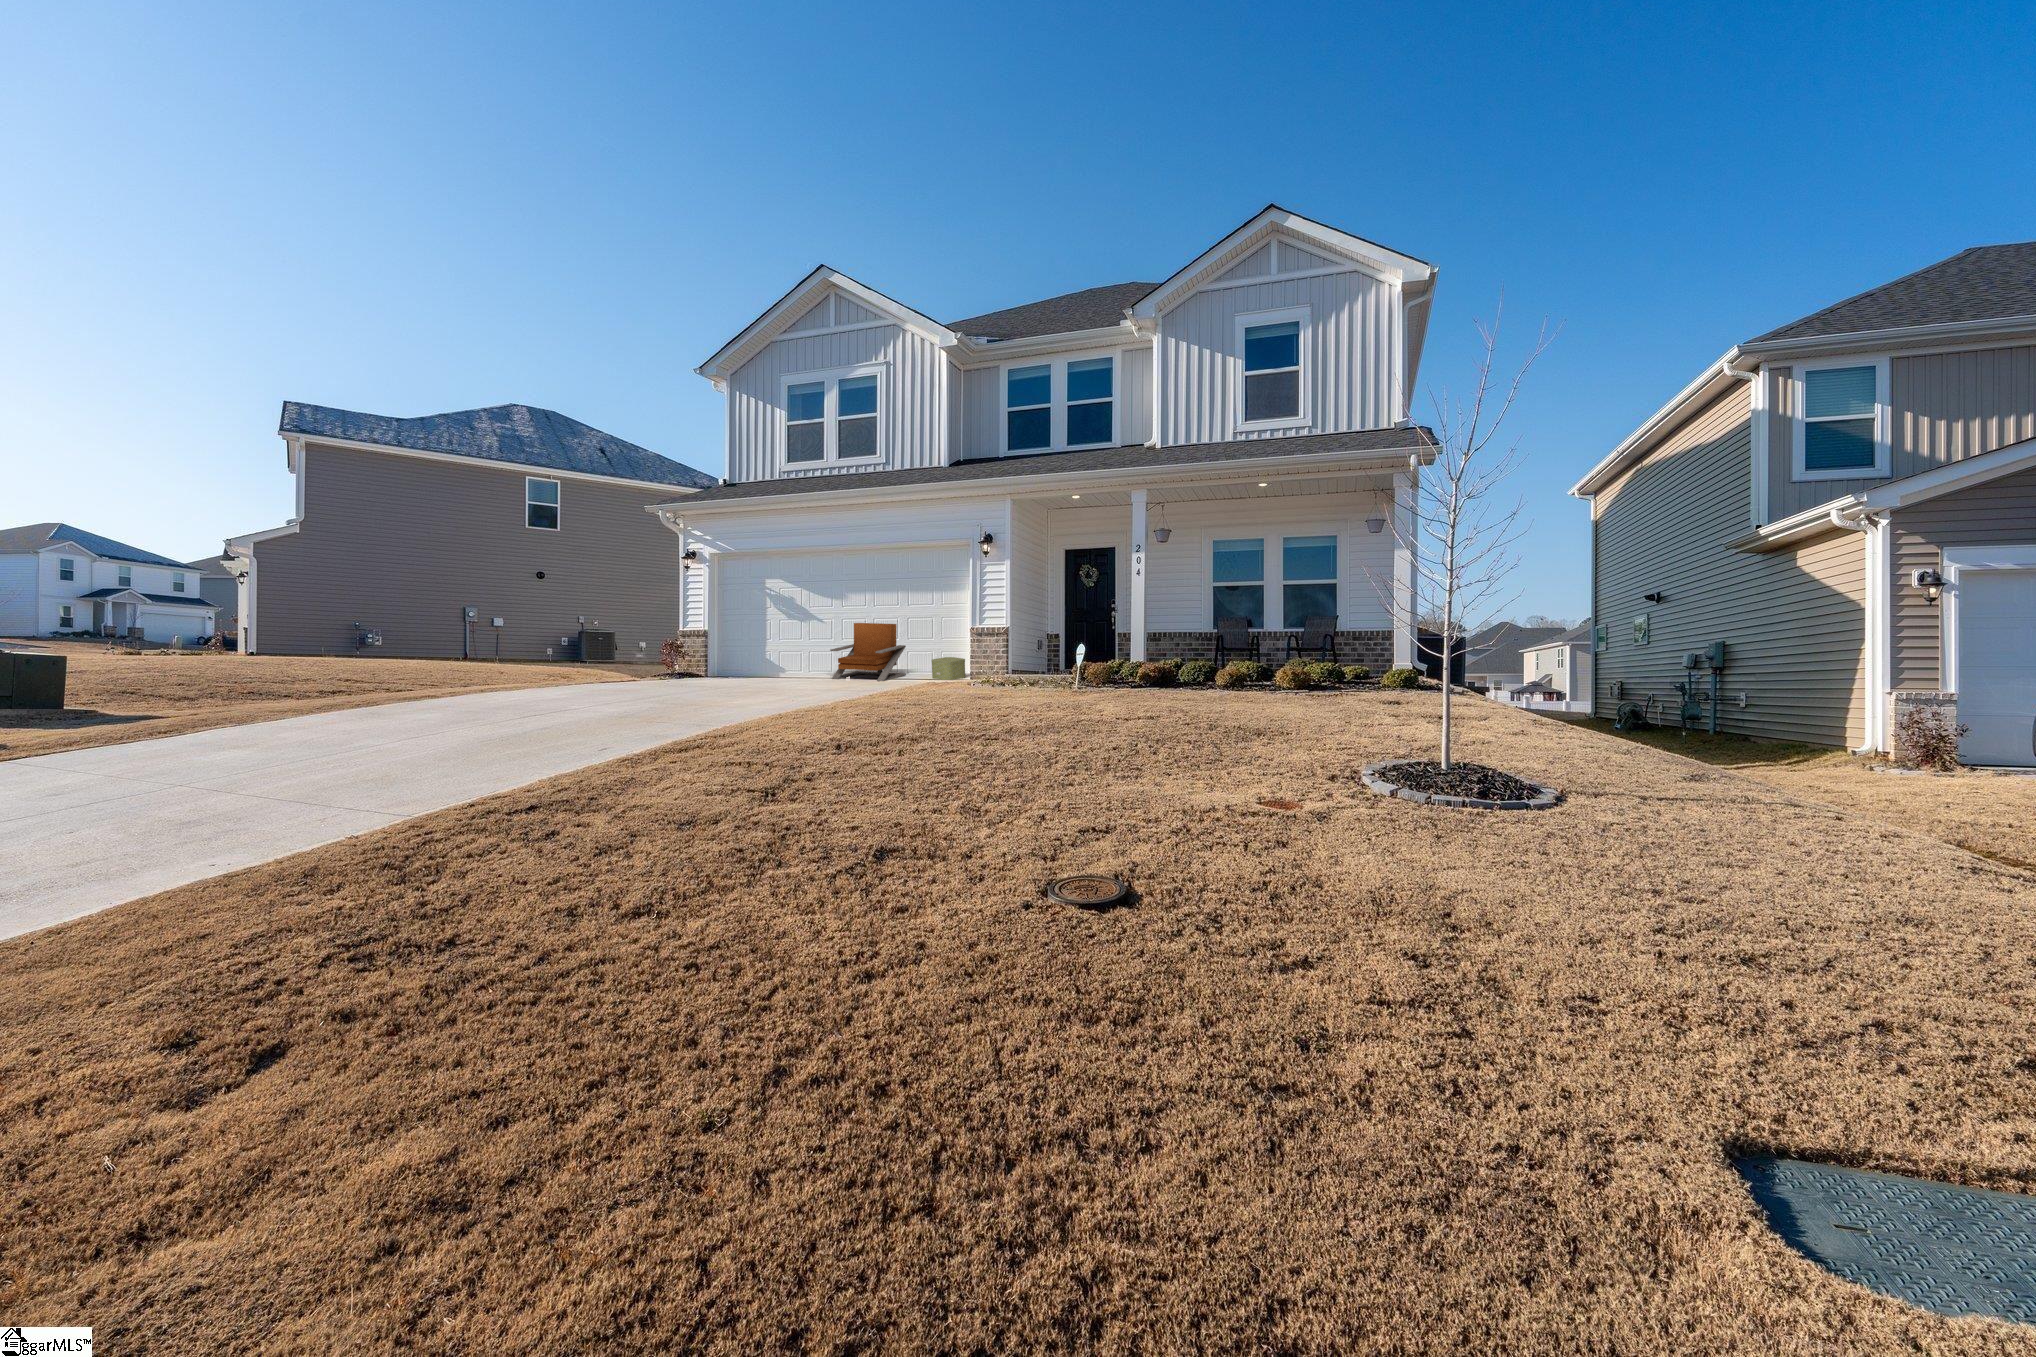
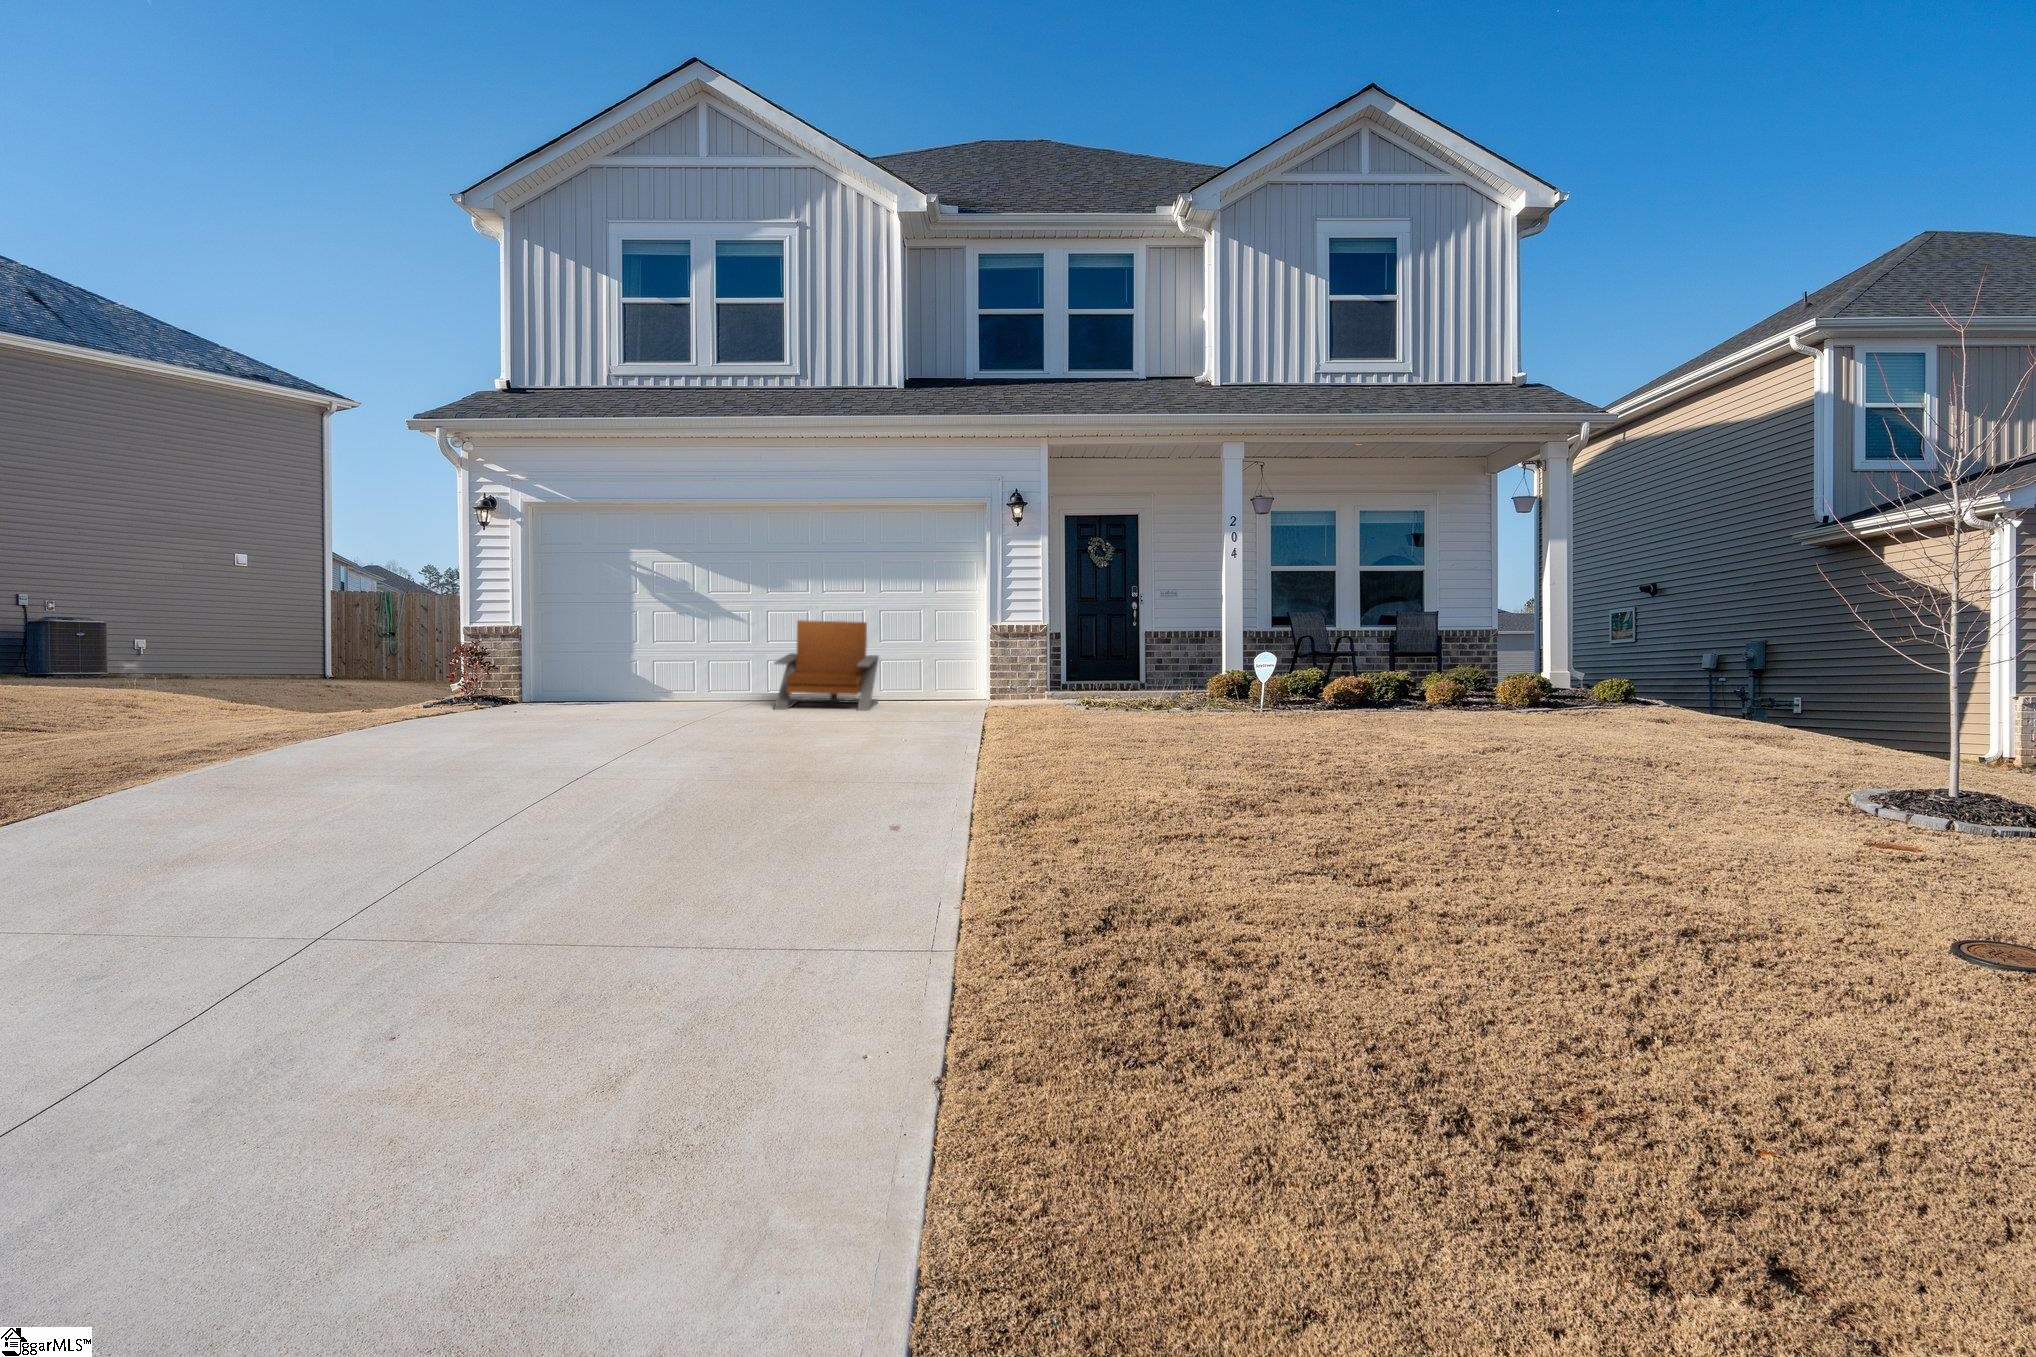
storage box: present [932,657,965,680] -> none [929,673,979,708]

